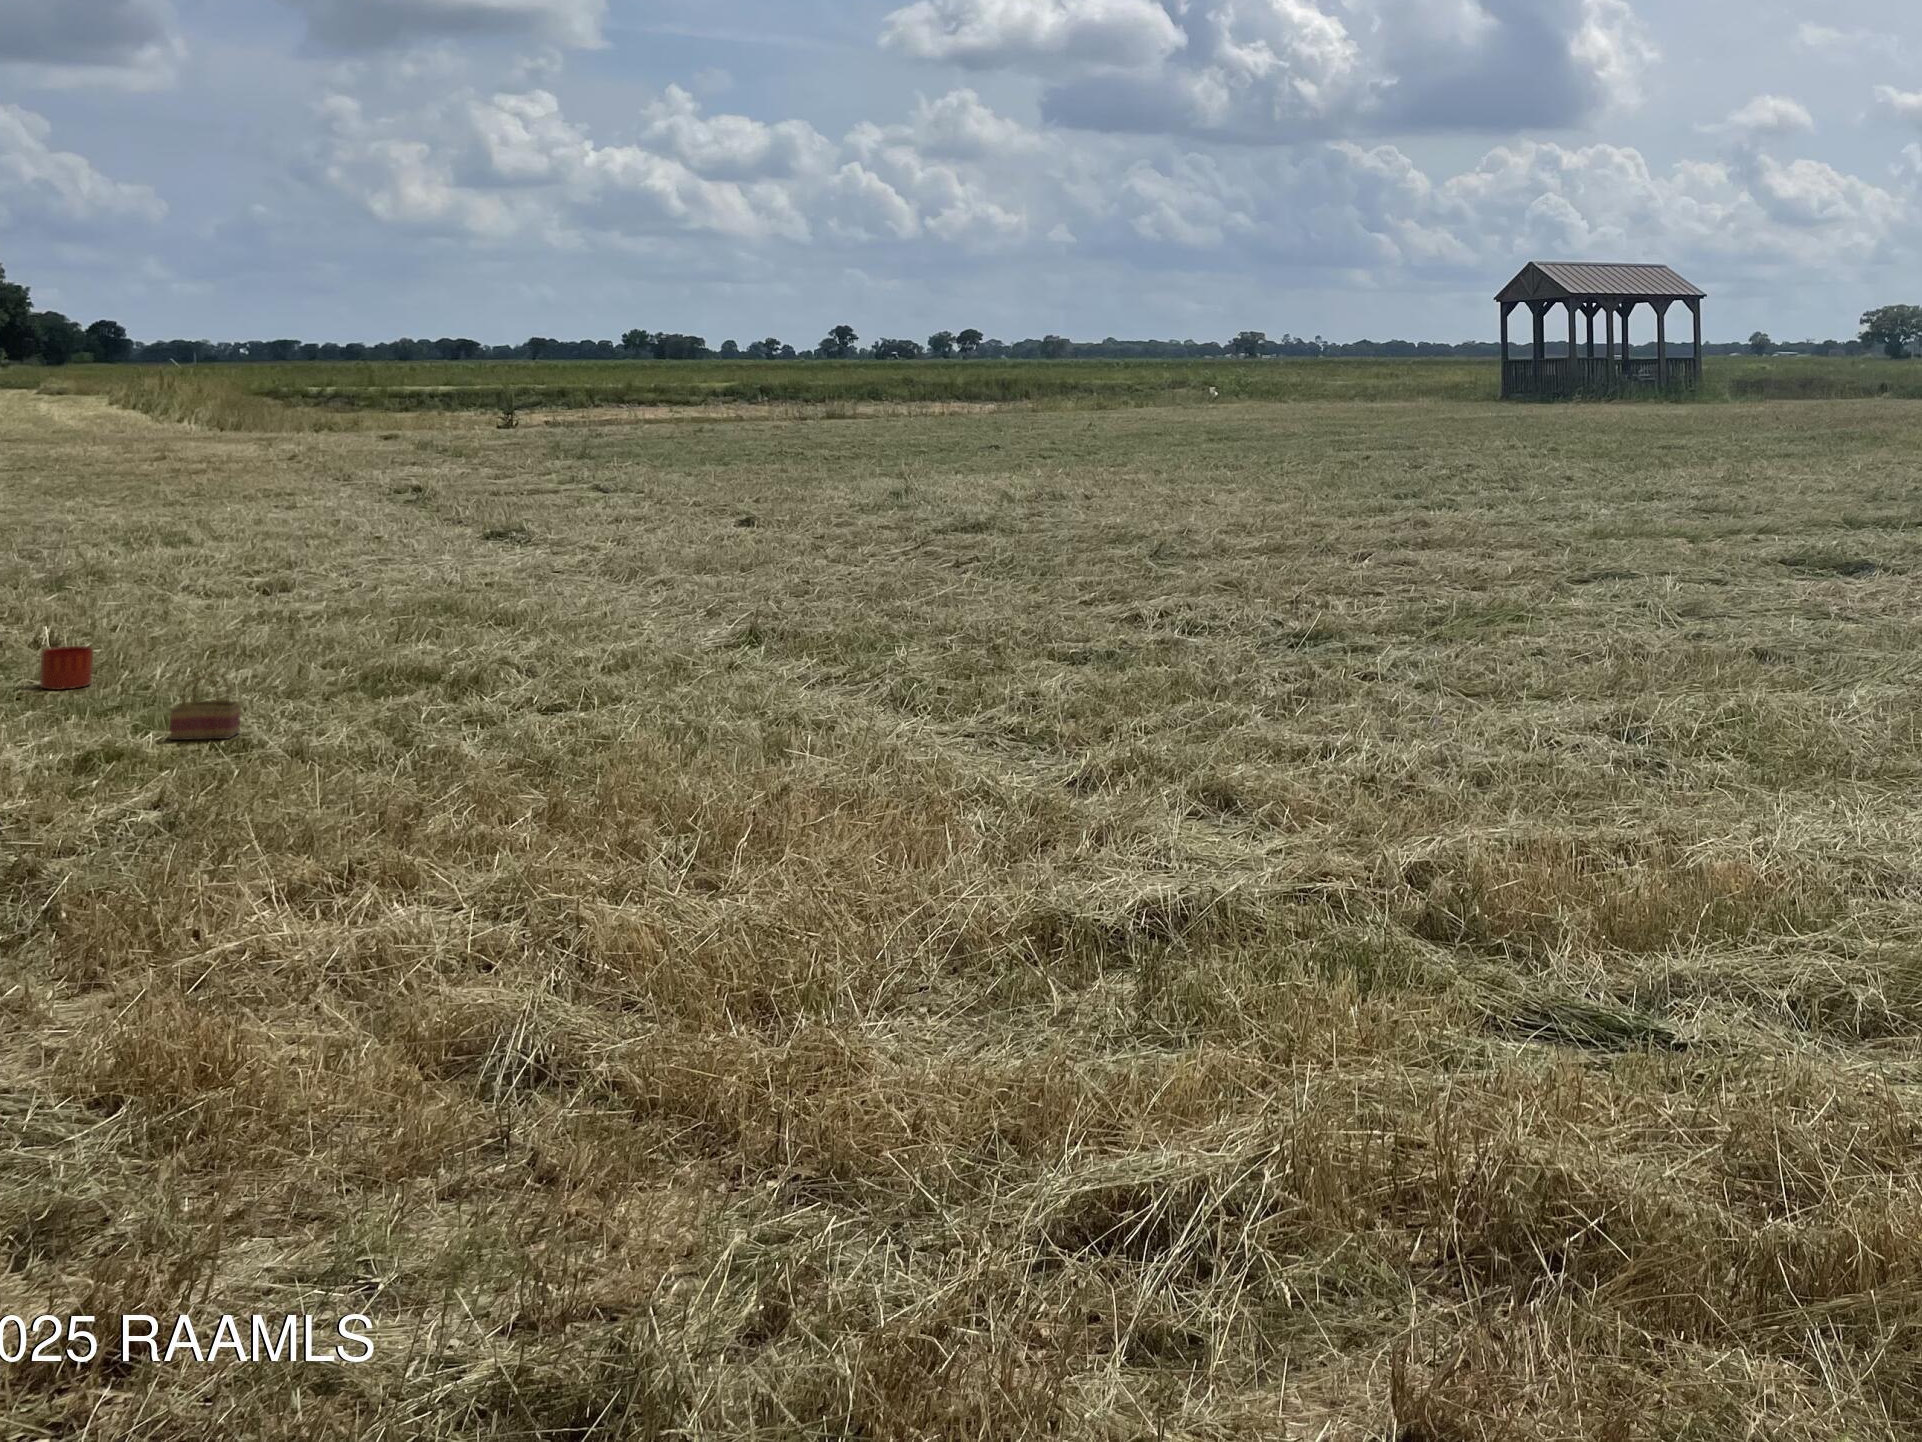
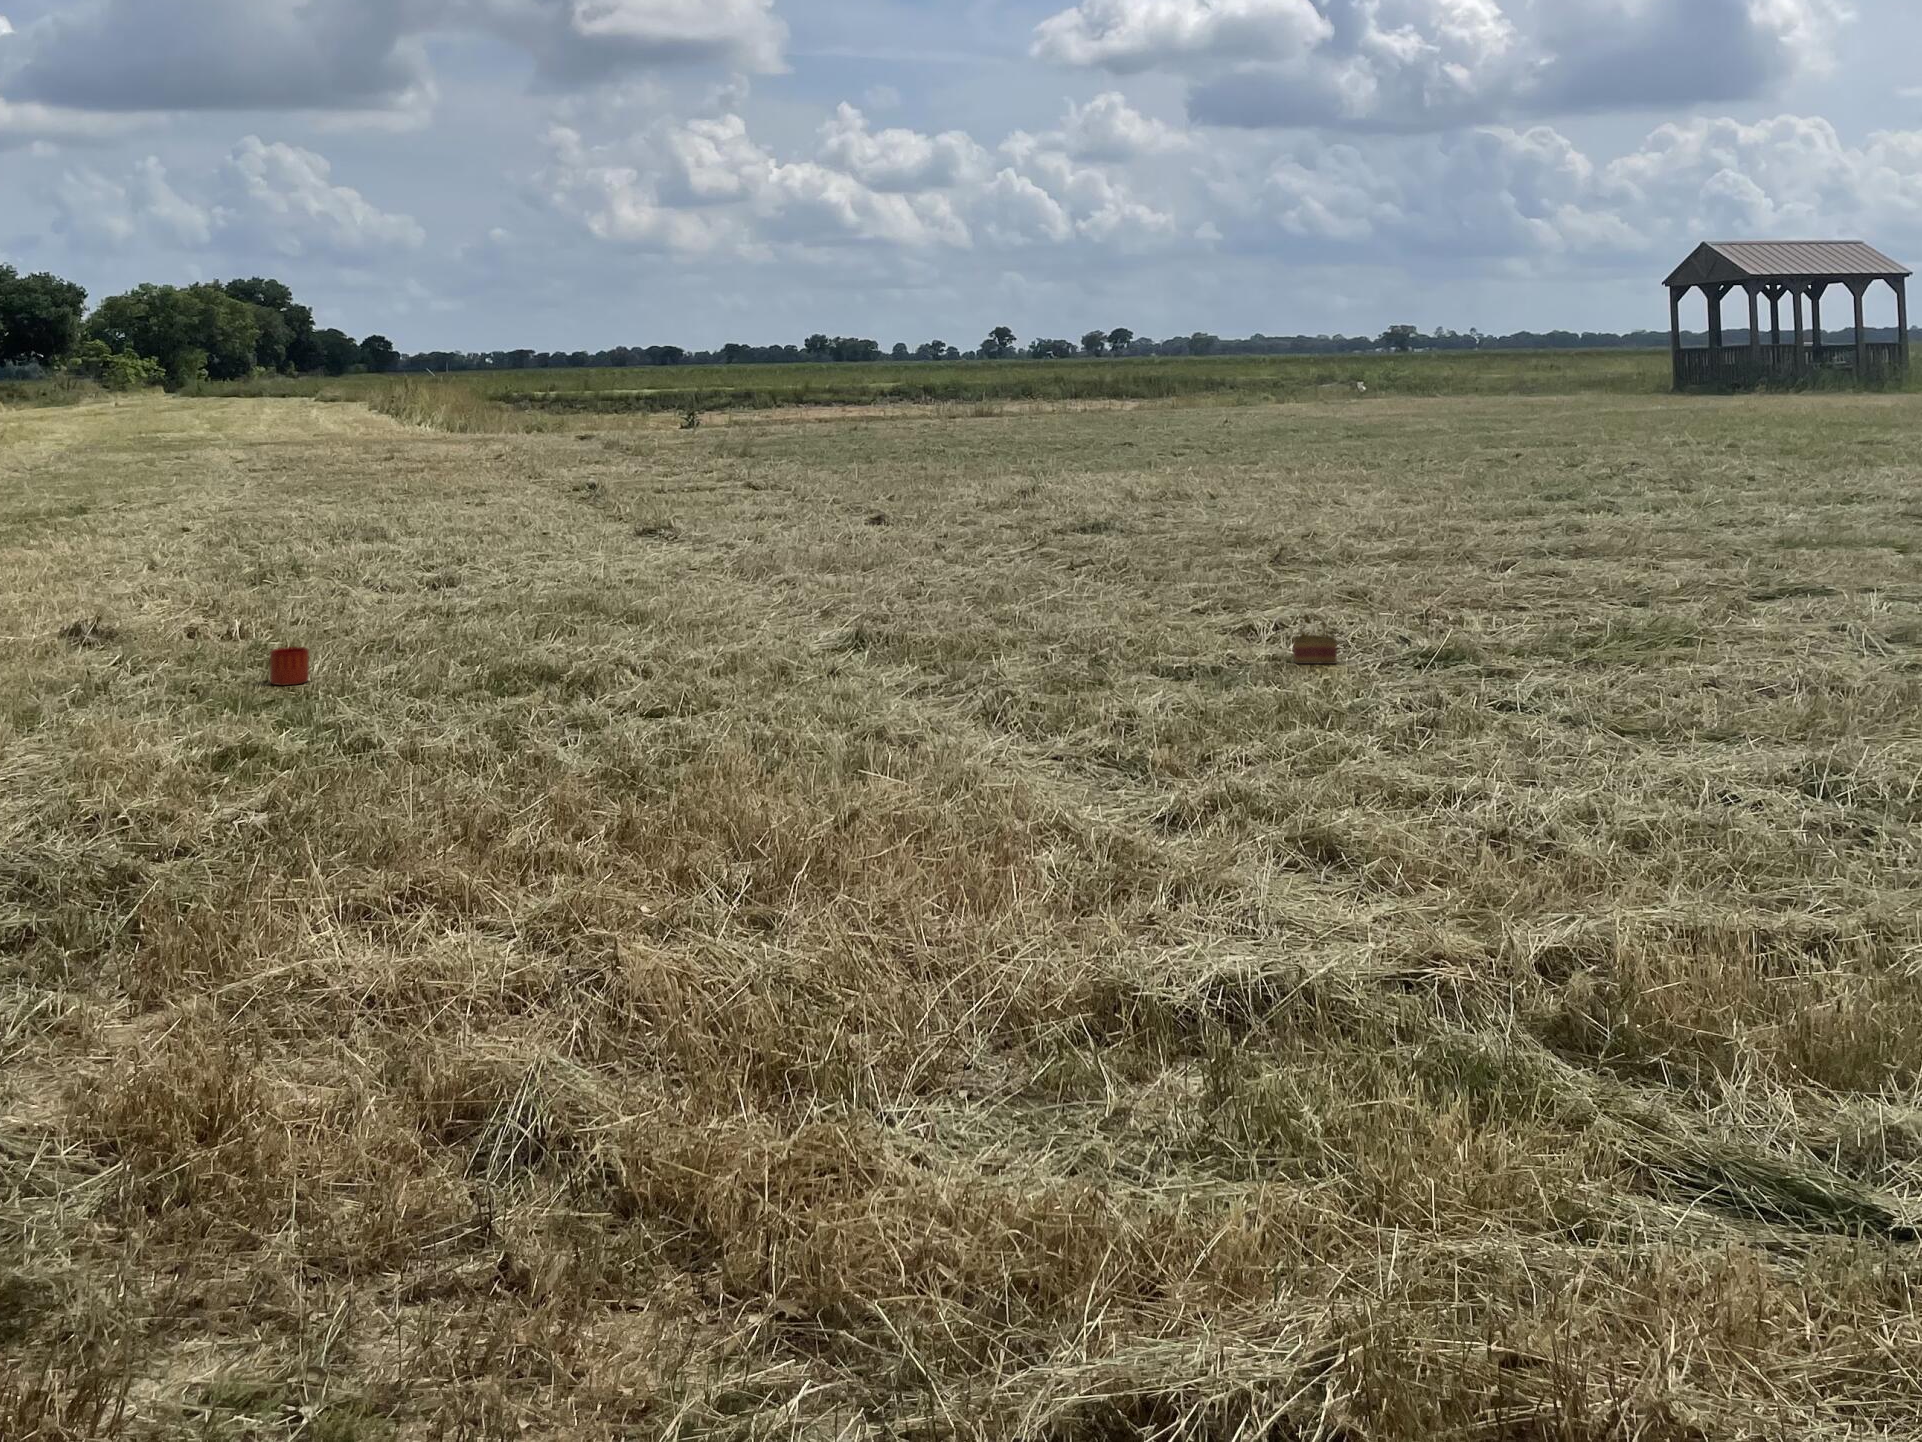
basket: present [170,672,241,740] -> present [1293,614,1337,664]

